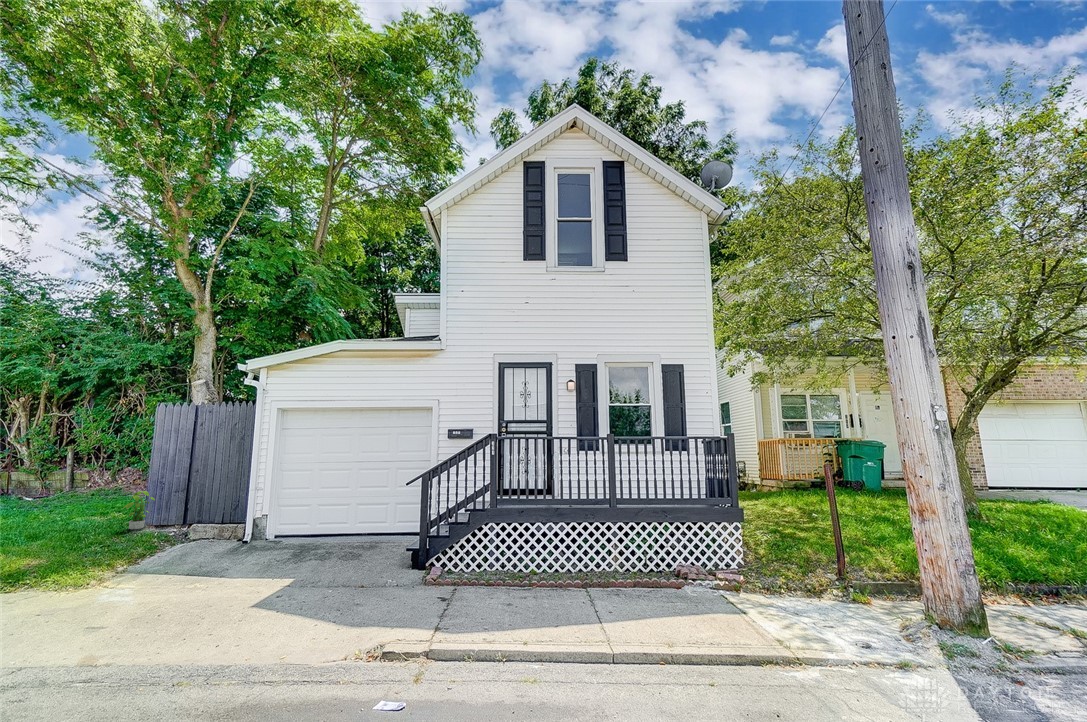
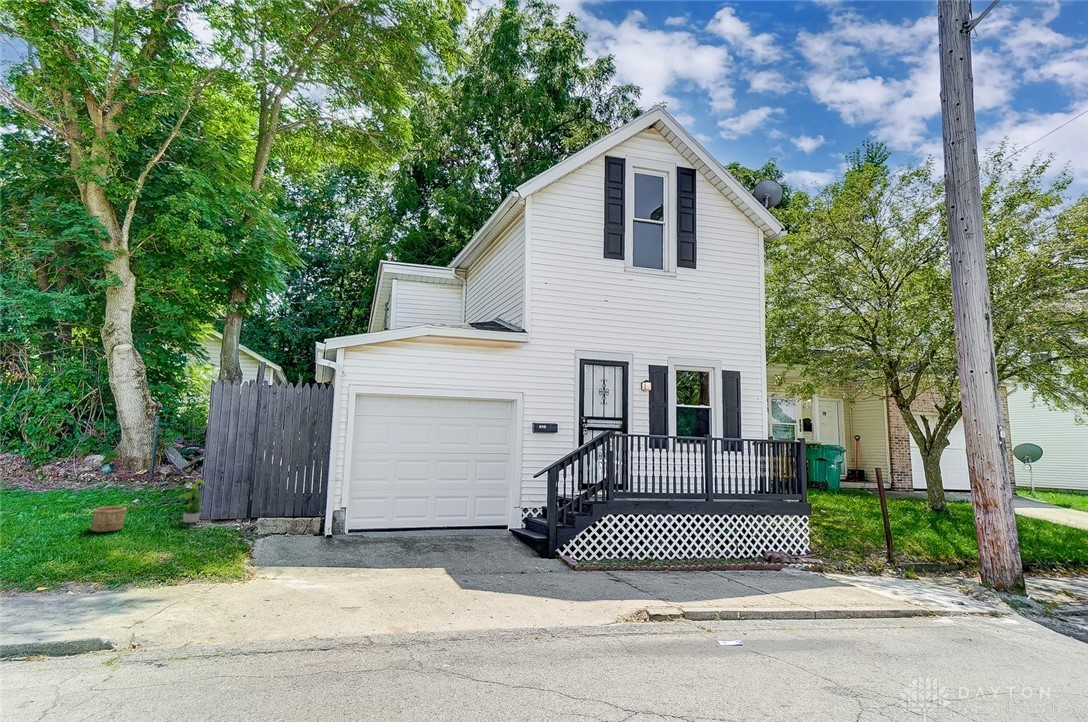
wooden bucket: none [45,515,78,537] -> present [91,506,127,532]

